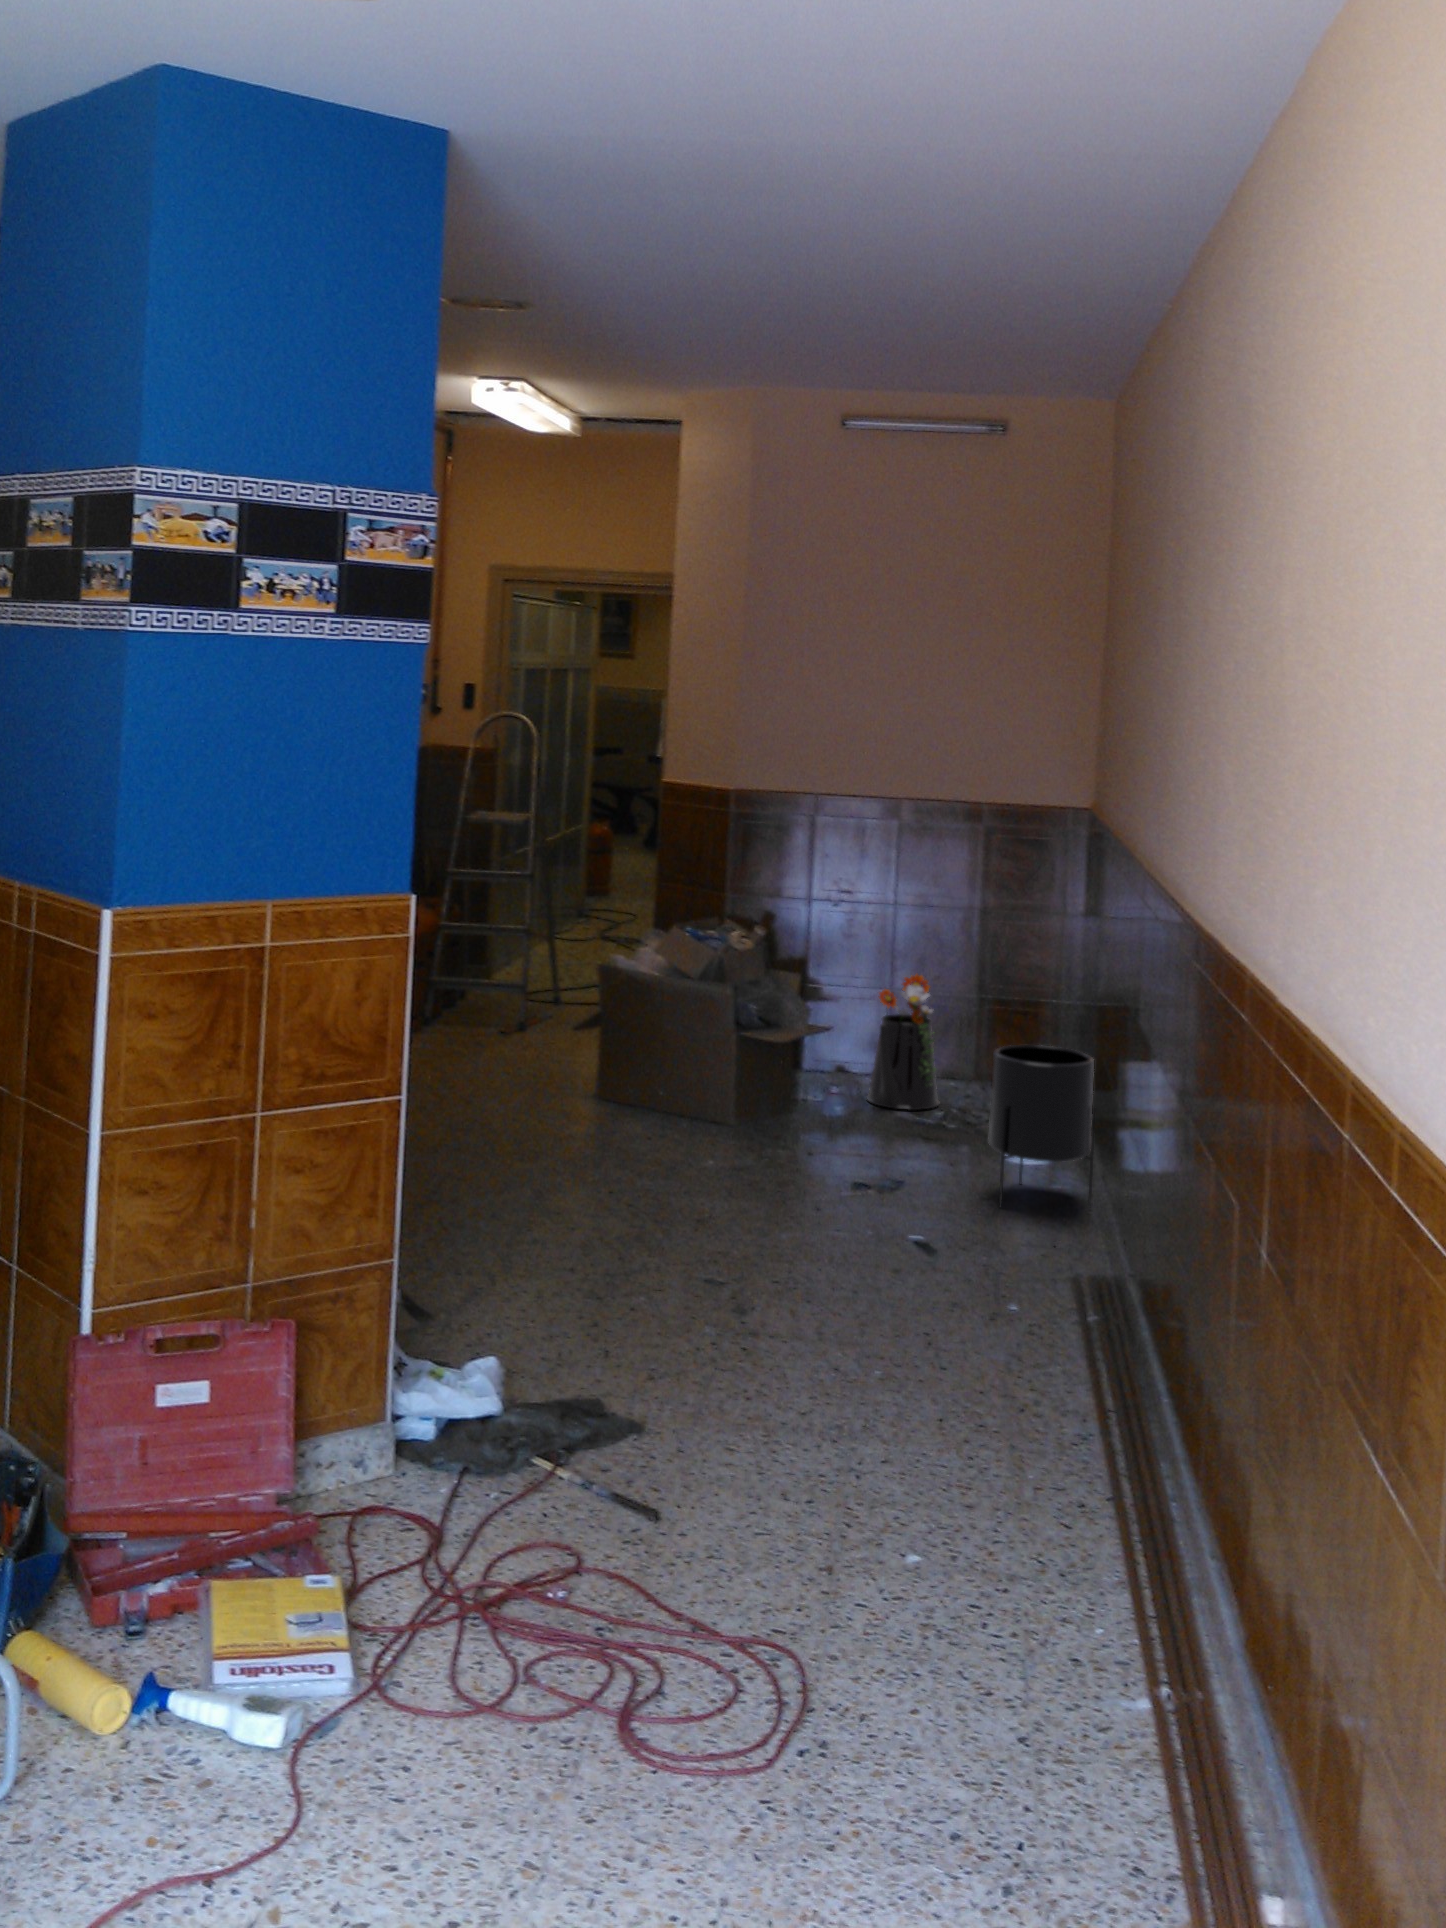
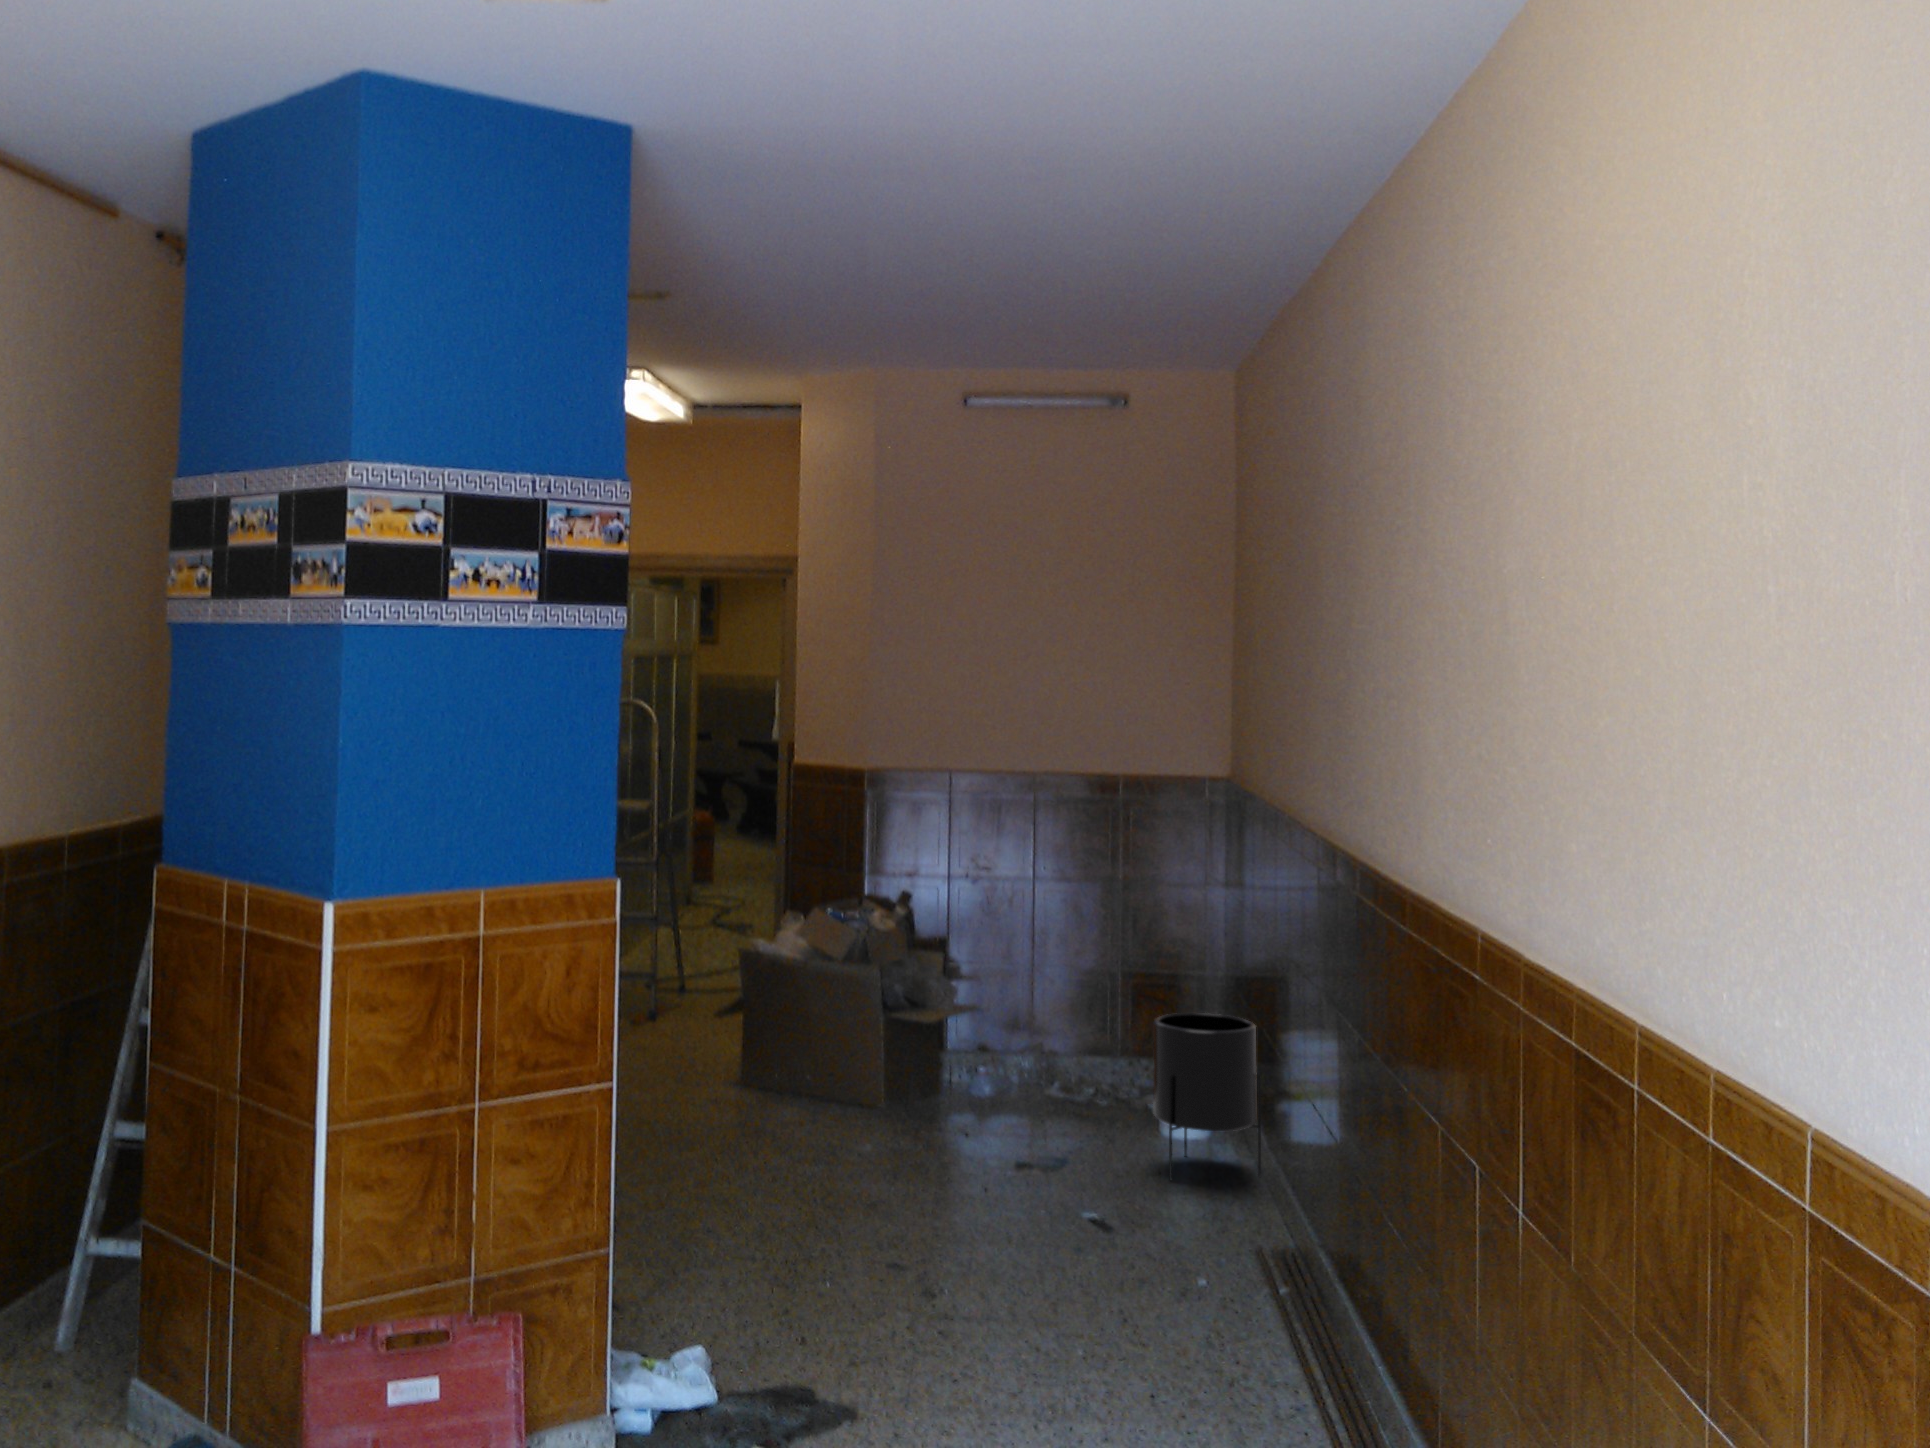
watering can: present [867,974,939,1110] -> none [1015,946,1089,1086]

